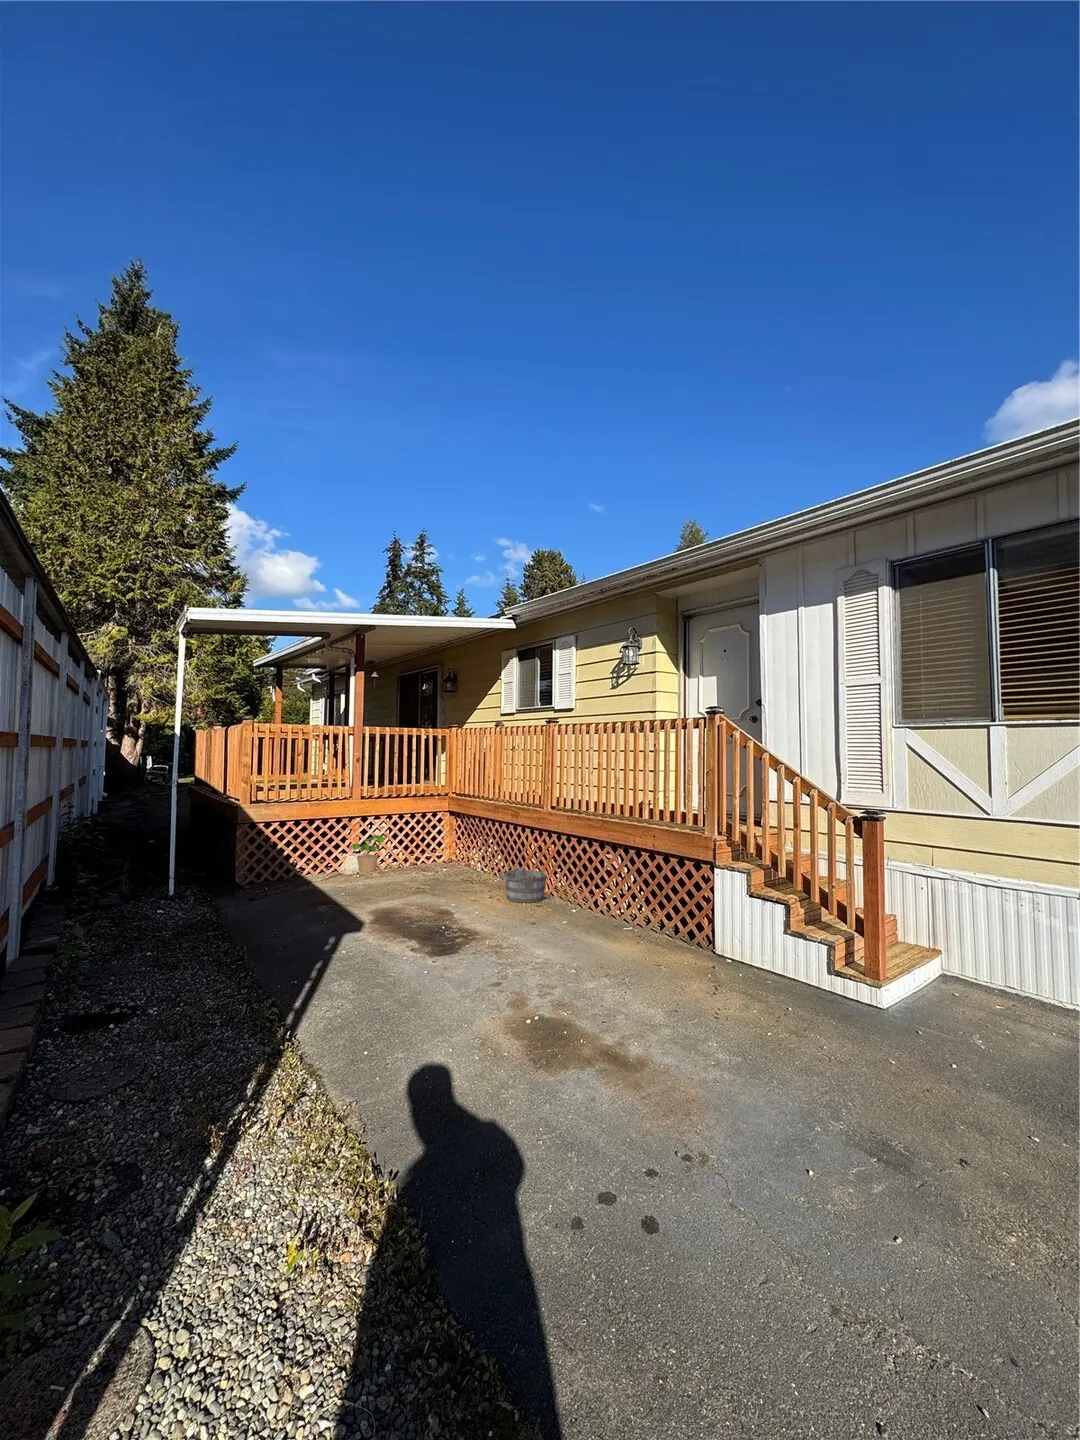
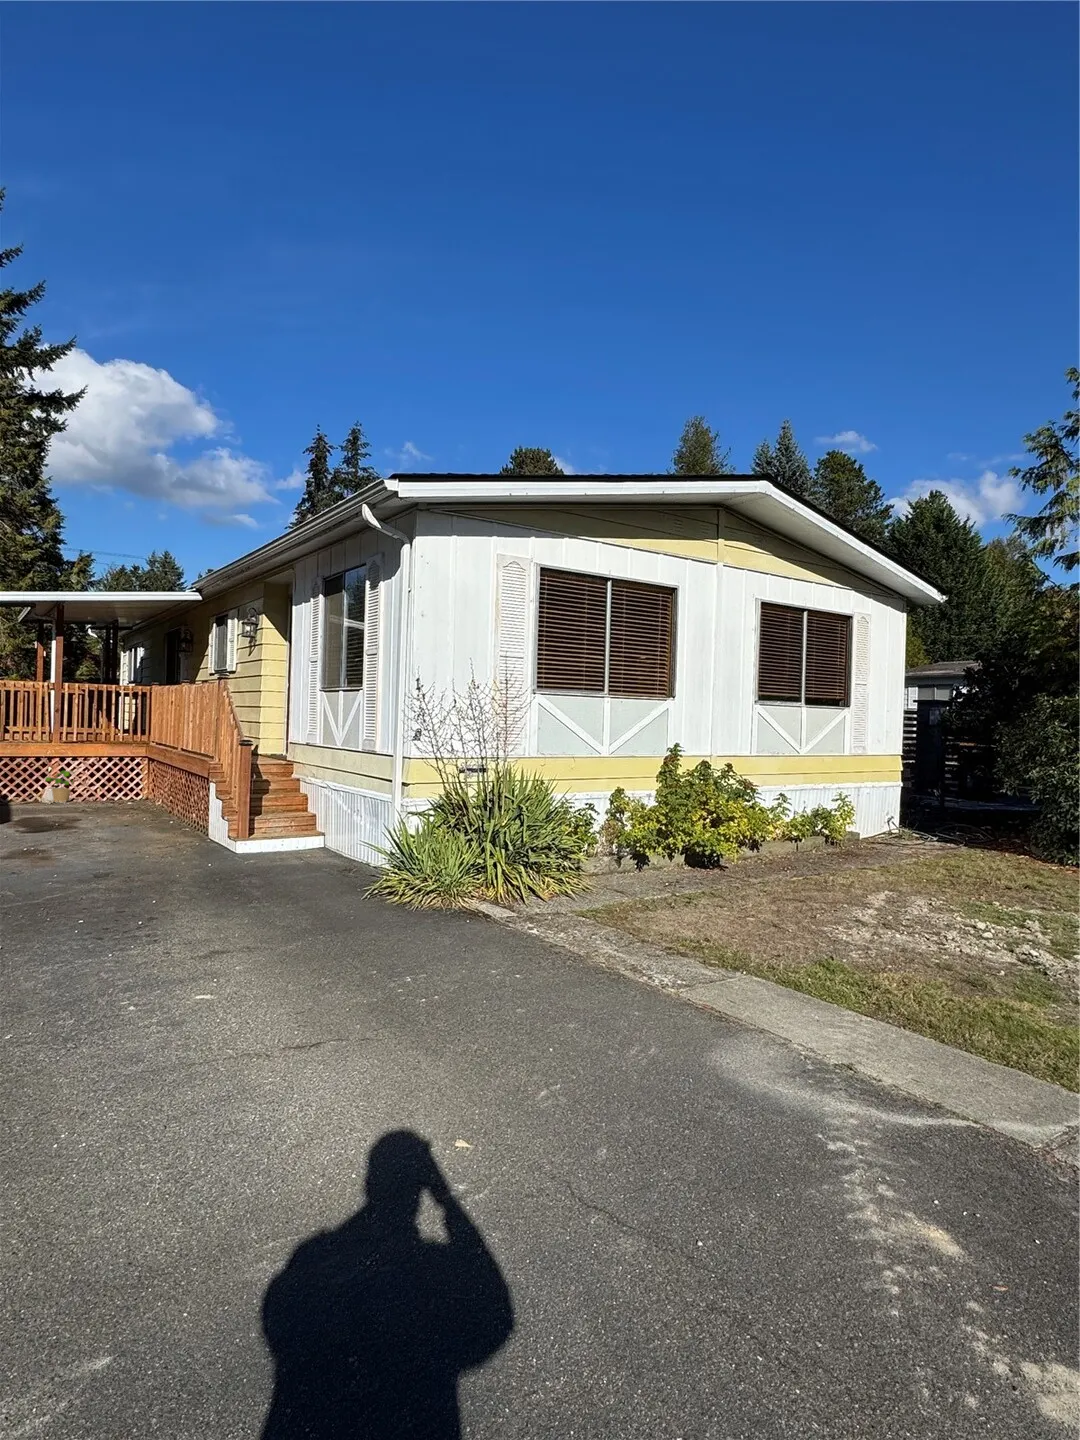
bucket: present [500,867,547,903] -> none [128,795,167,820]

